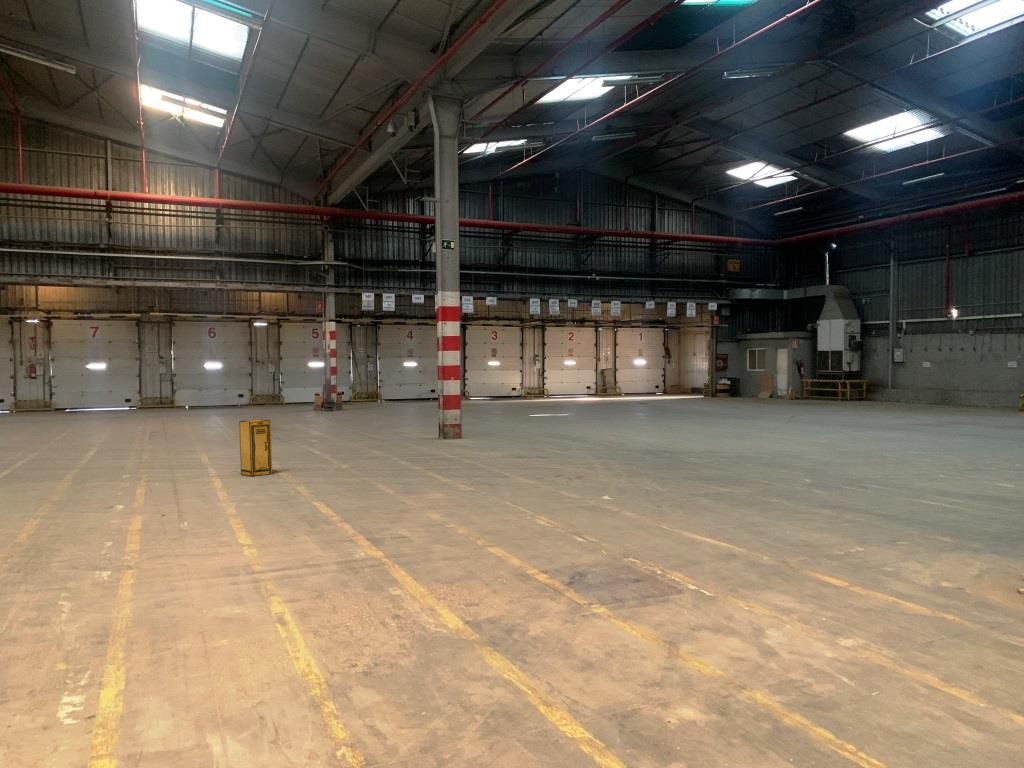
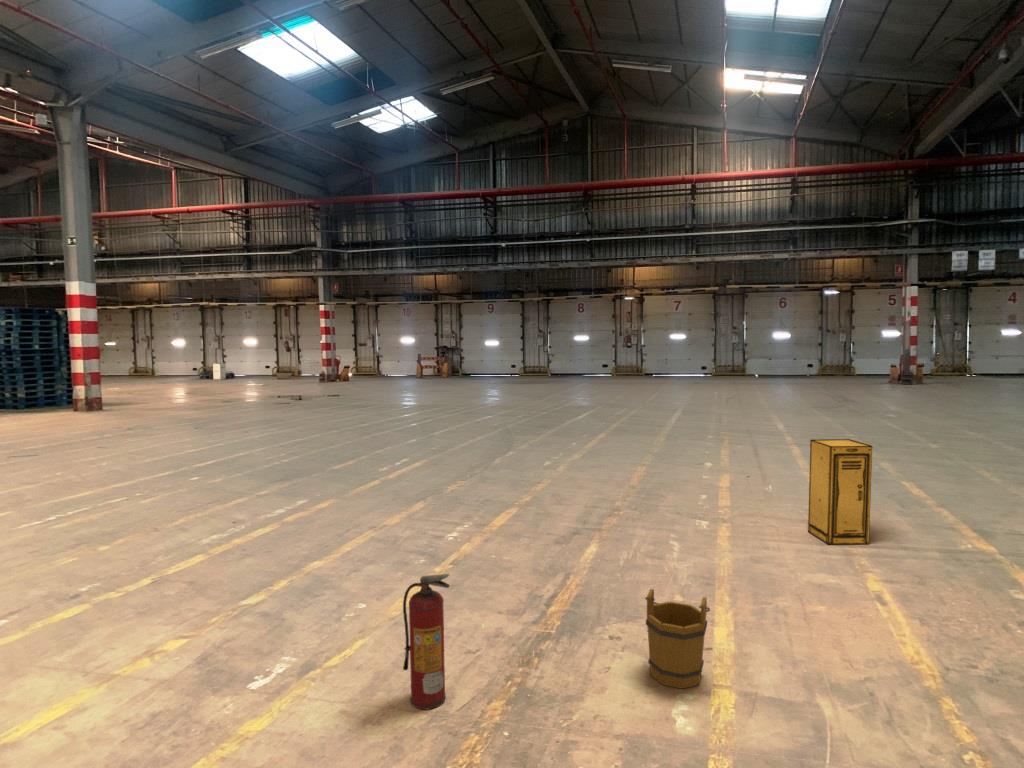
fire extinguisher: none [62,465,86,526] -> present [403,574,449,710]
bucket: none [170,470,199,508] -> present [645,589,710,689]

